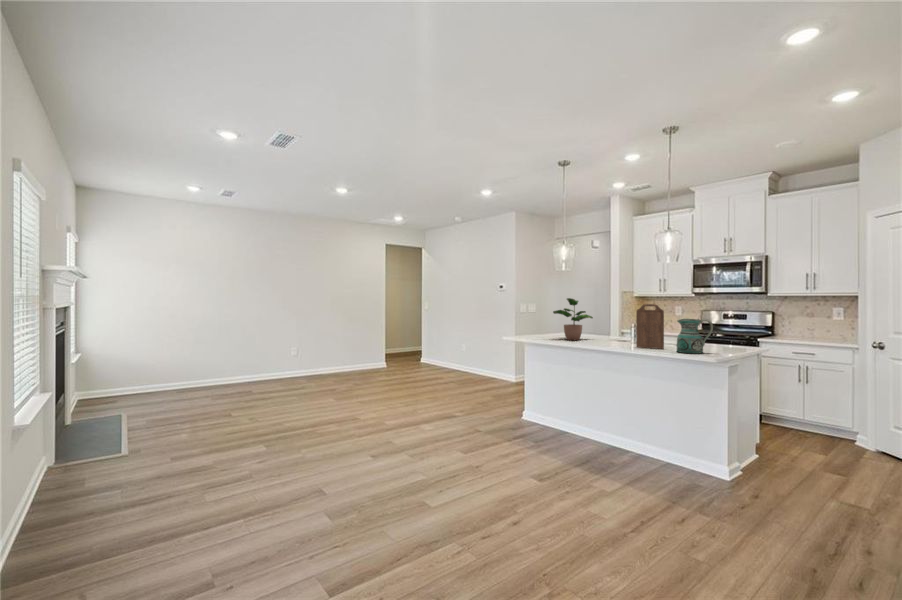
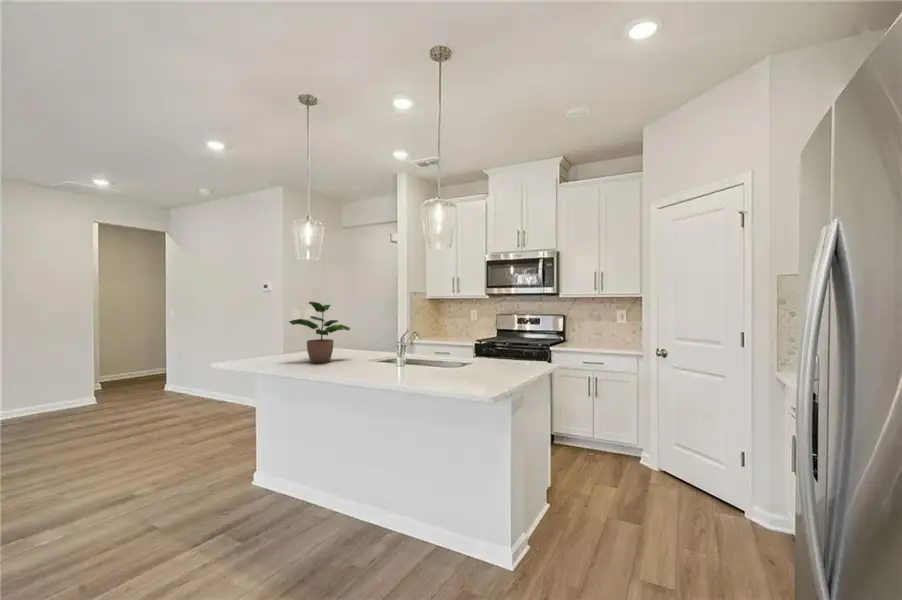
cutting board: present [636,304,664,349] -> none [394,311,430,377]
ceramic pitcher: present [677,318,713,354] -> none [442,332,489,386]

